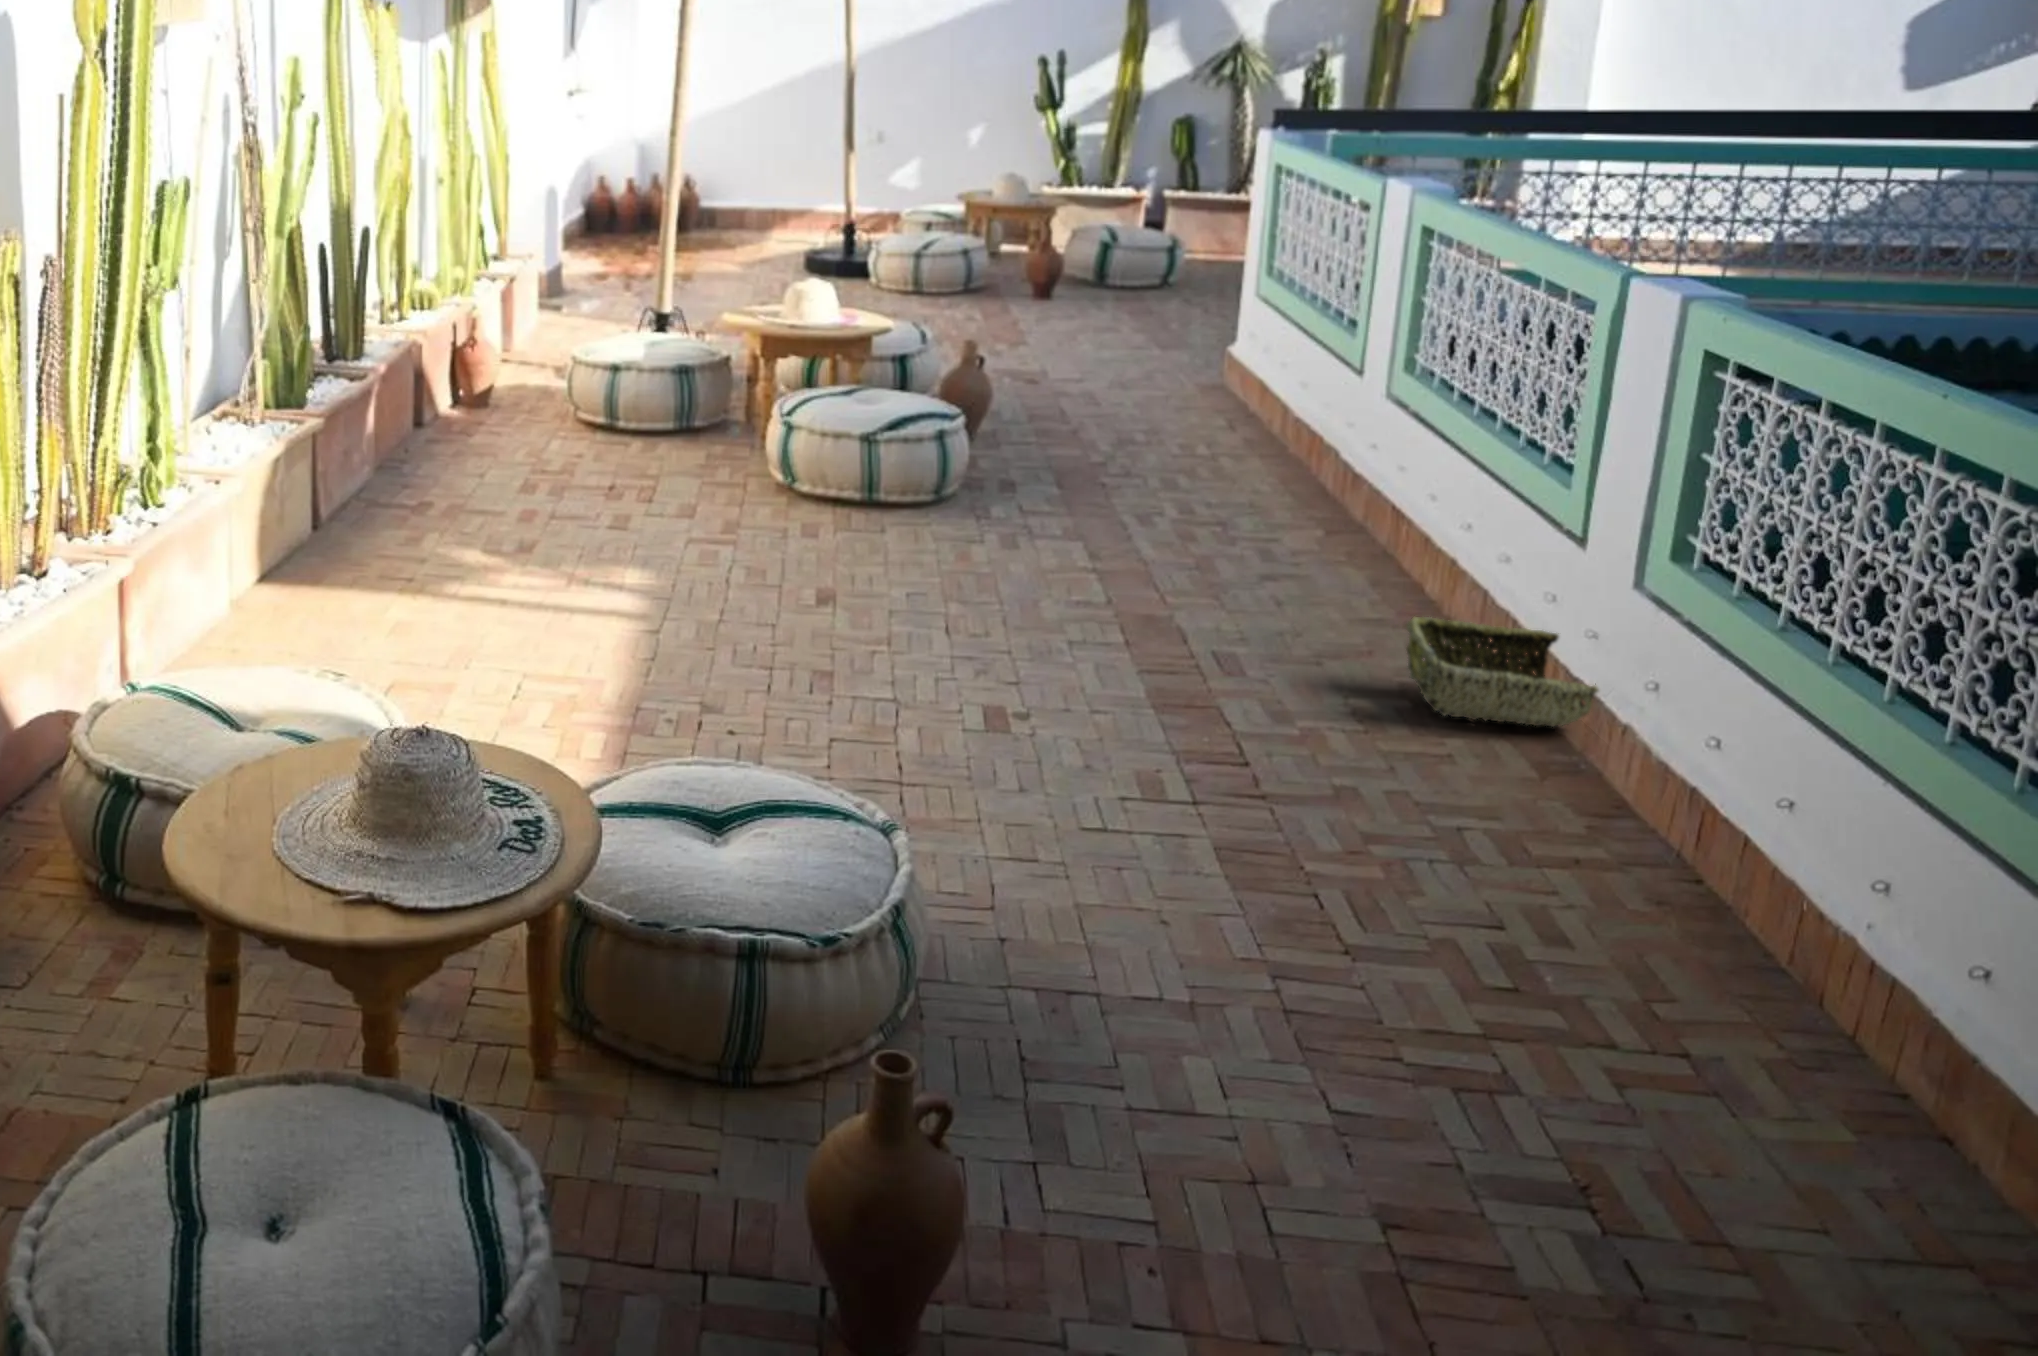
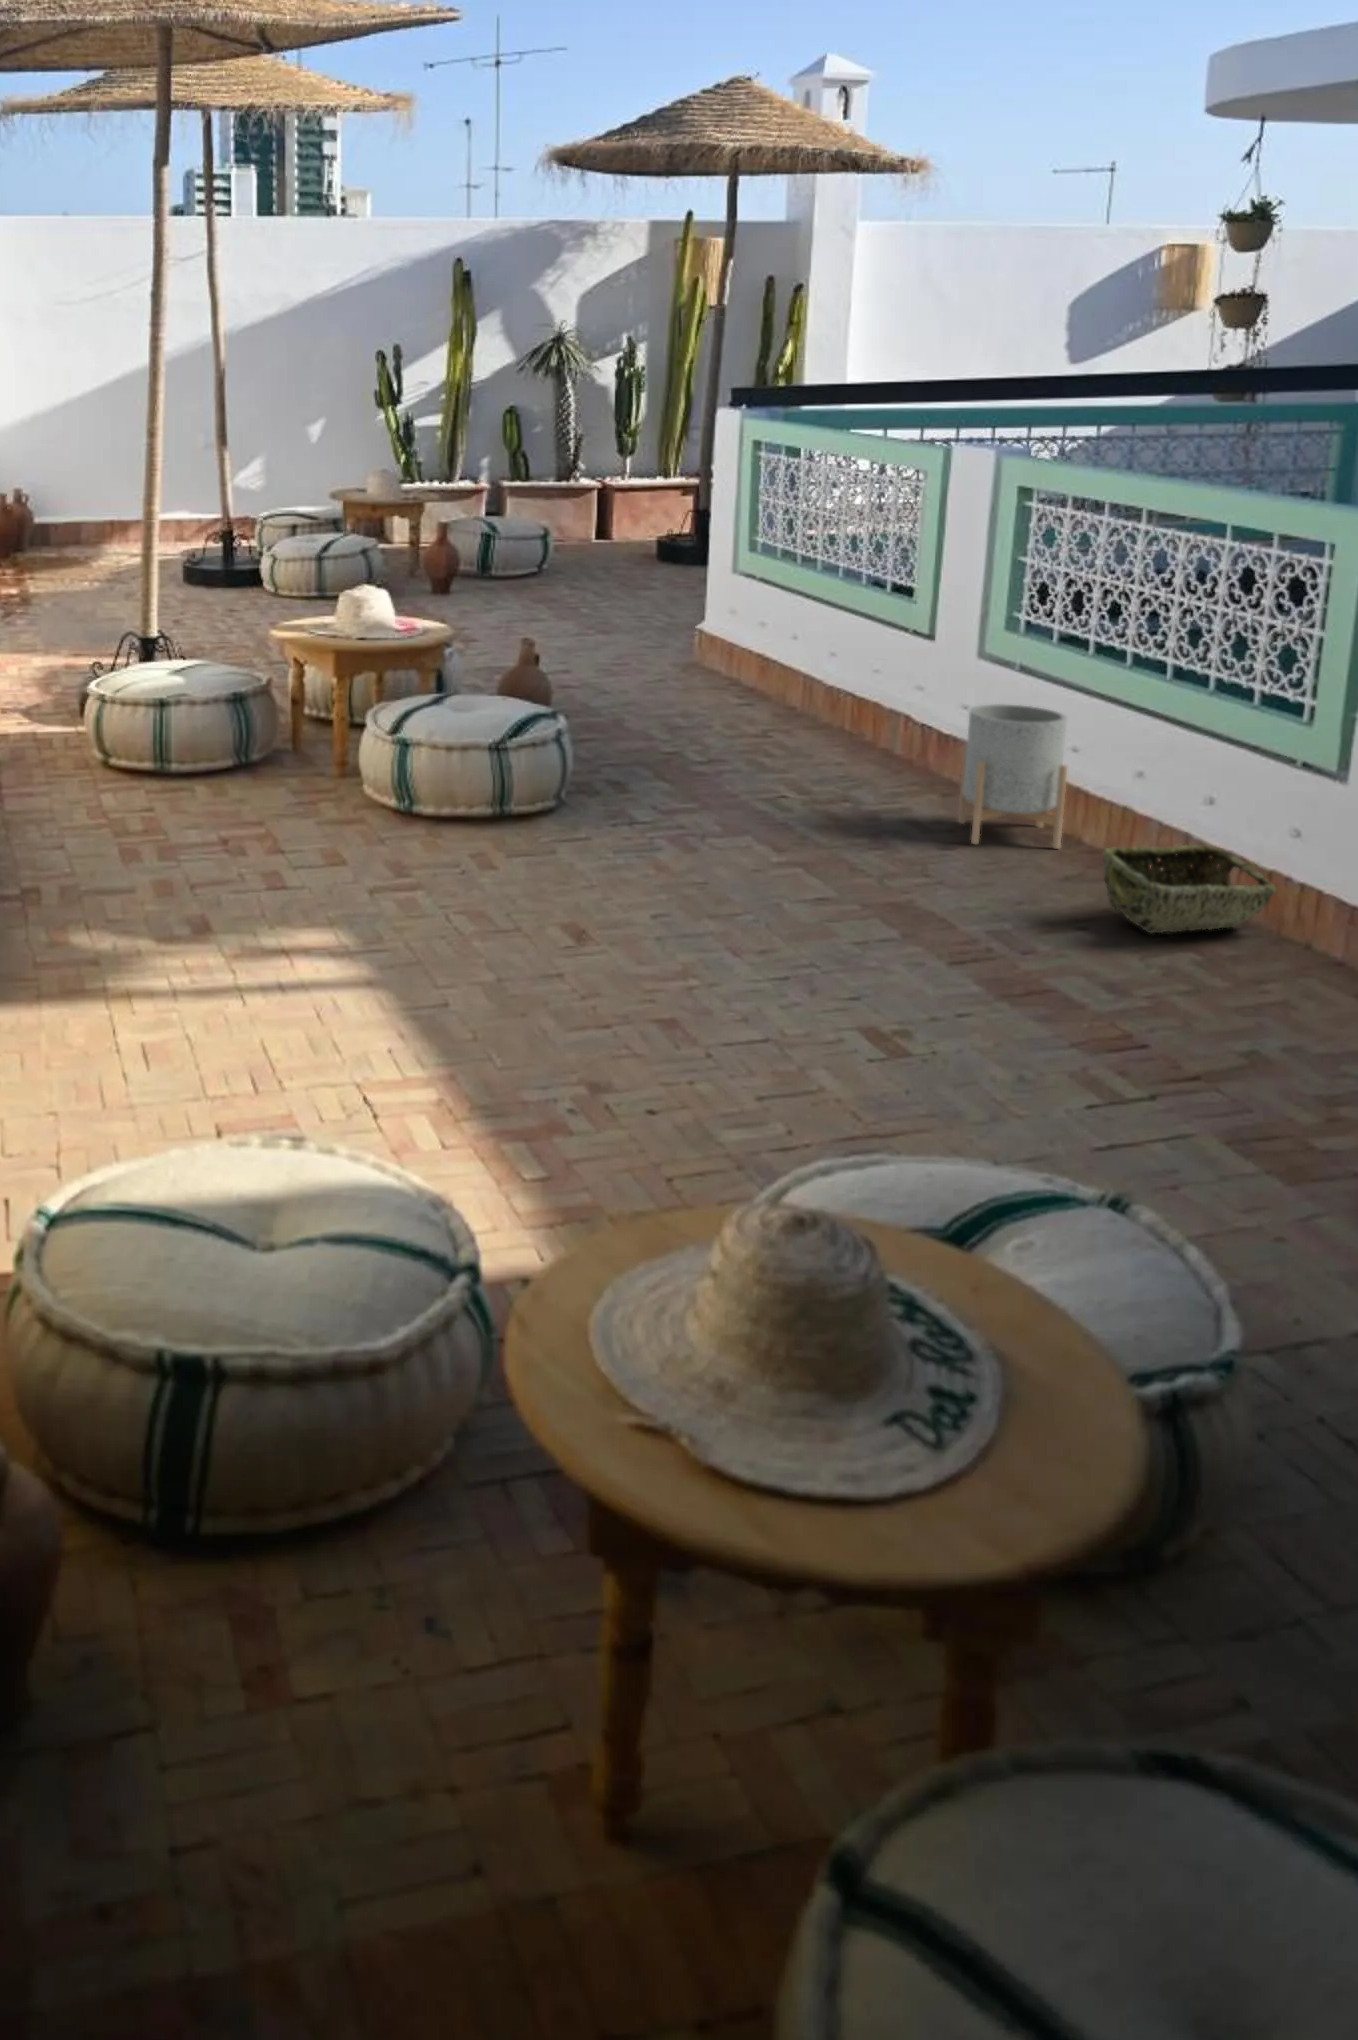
planter: none [1345,454,1474,618] -> present [958,704,1067,849]

